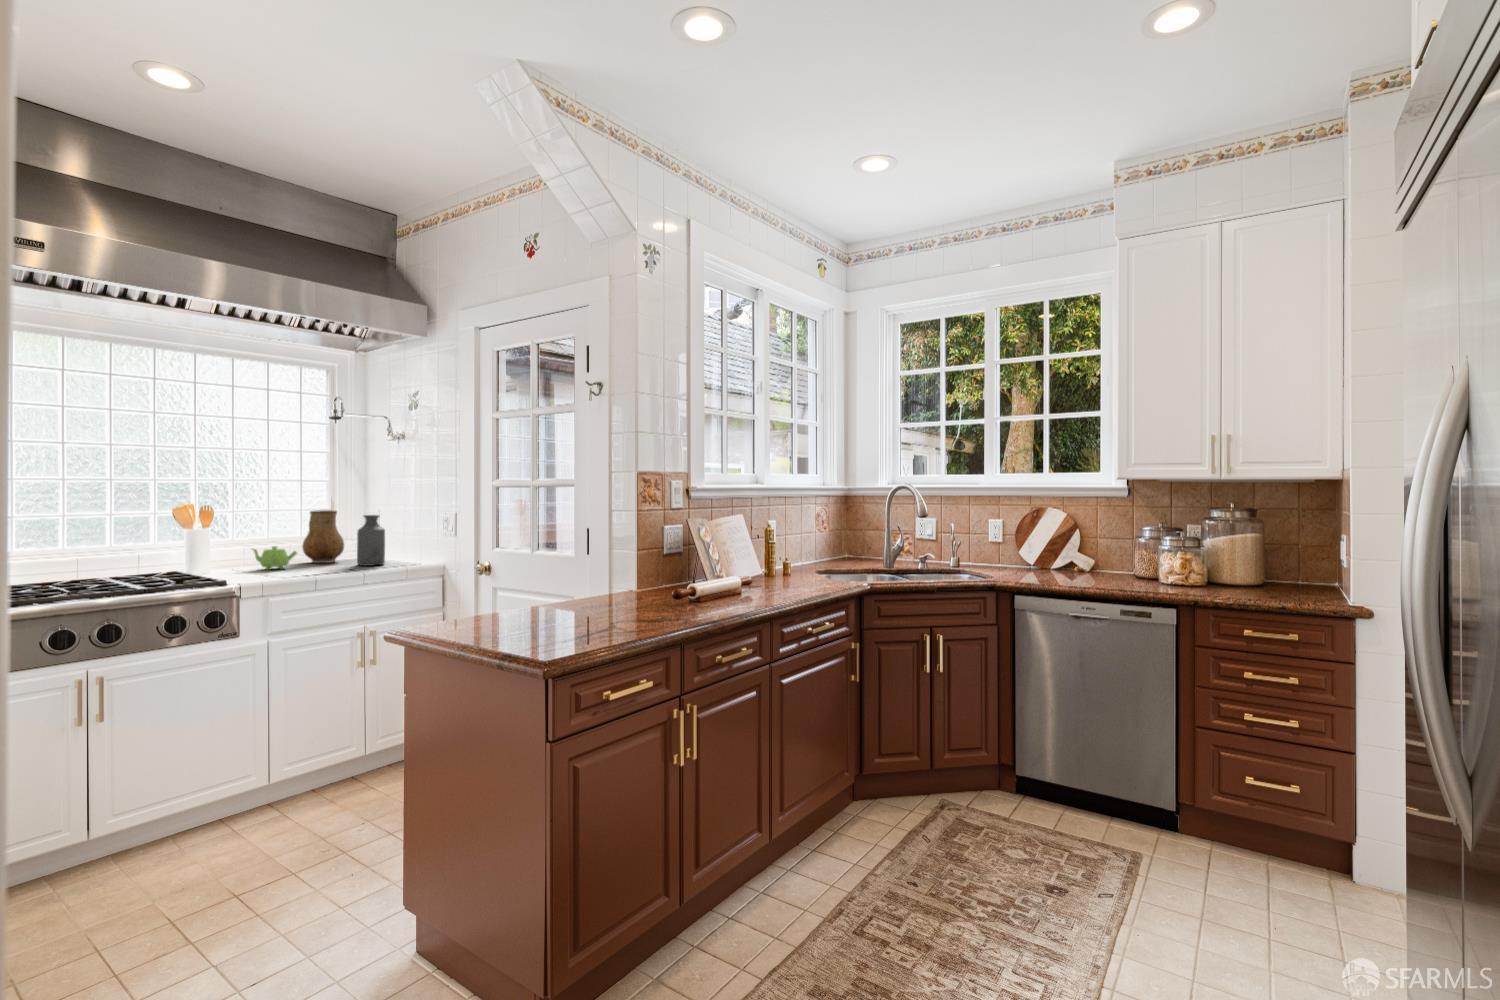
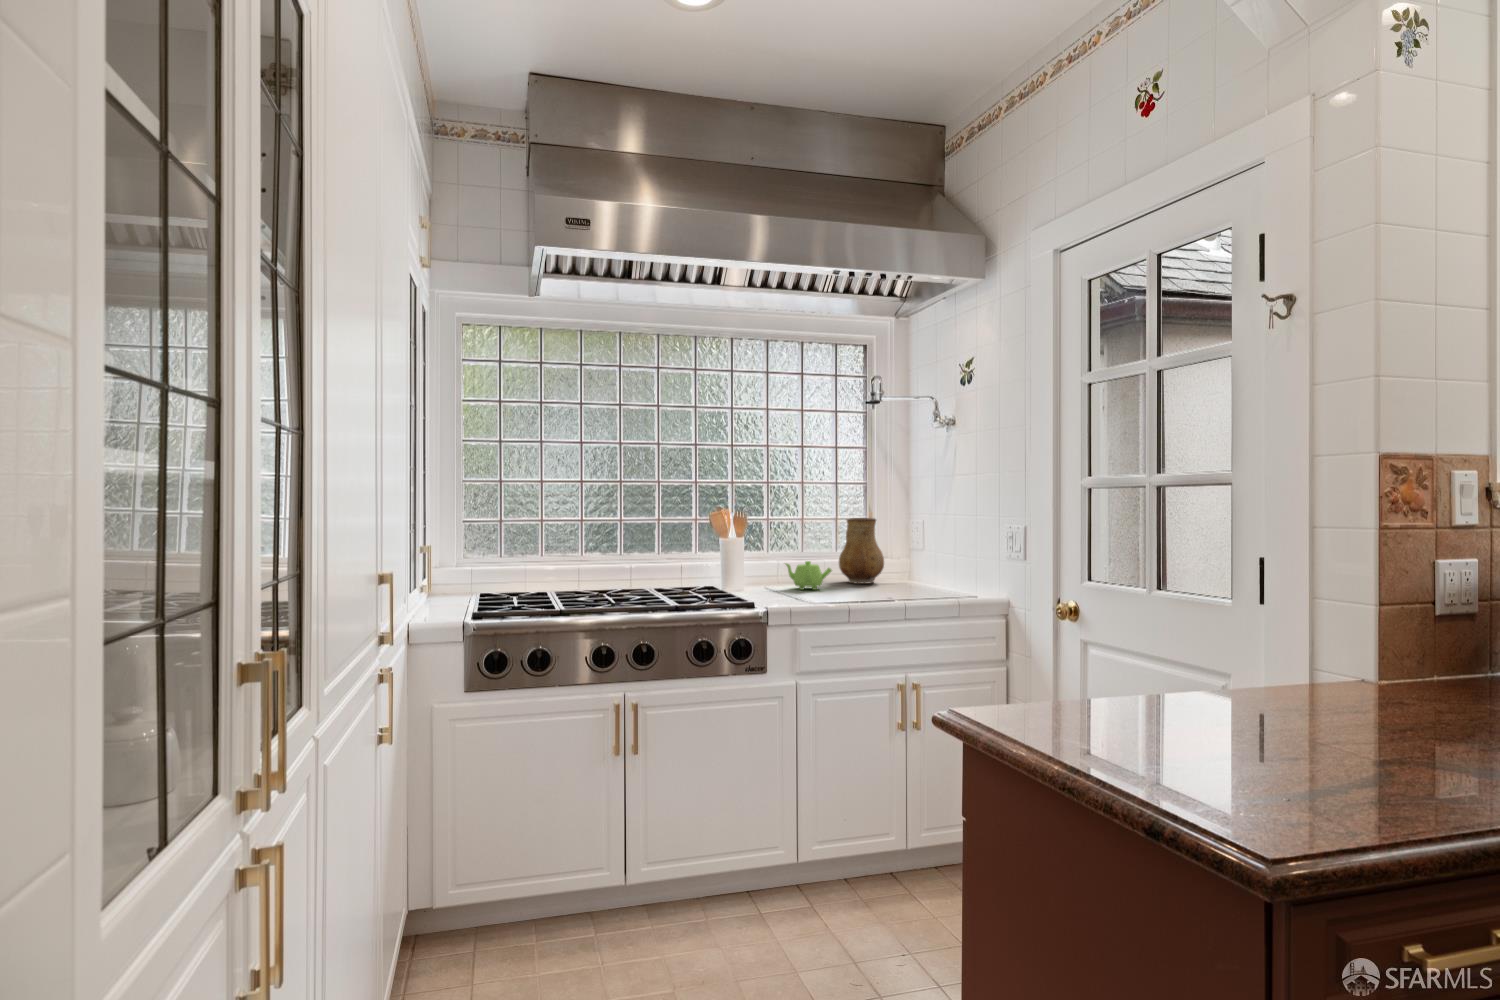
bottle: present [357,515,385,566] -> none [898,525,932,591]

